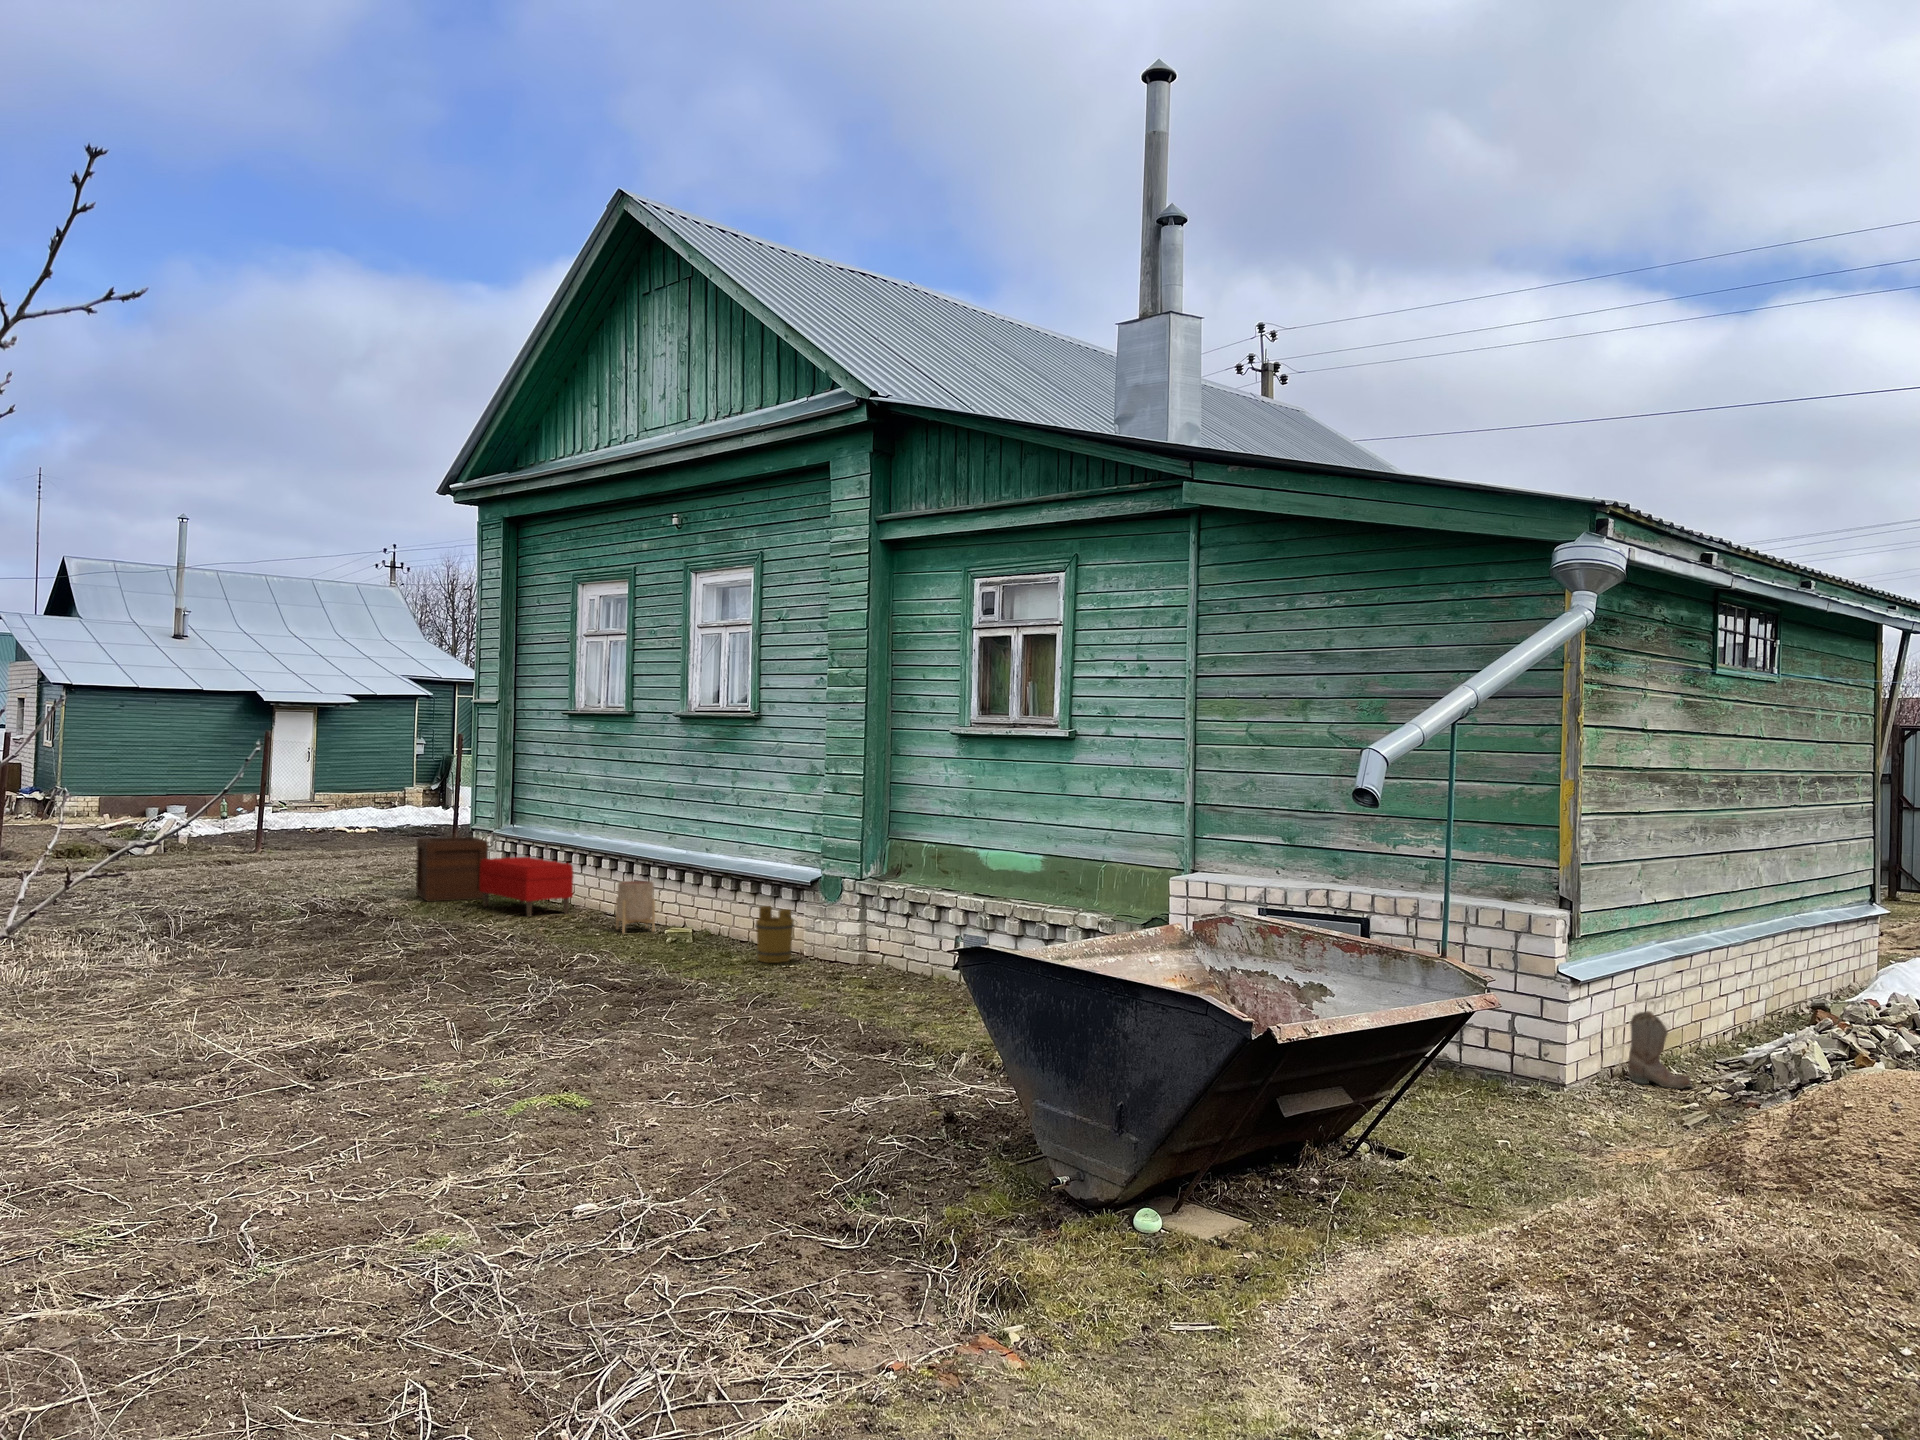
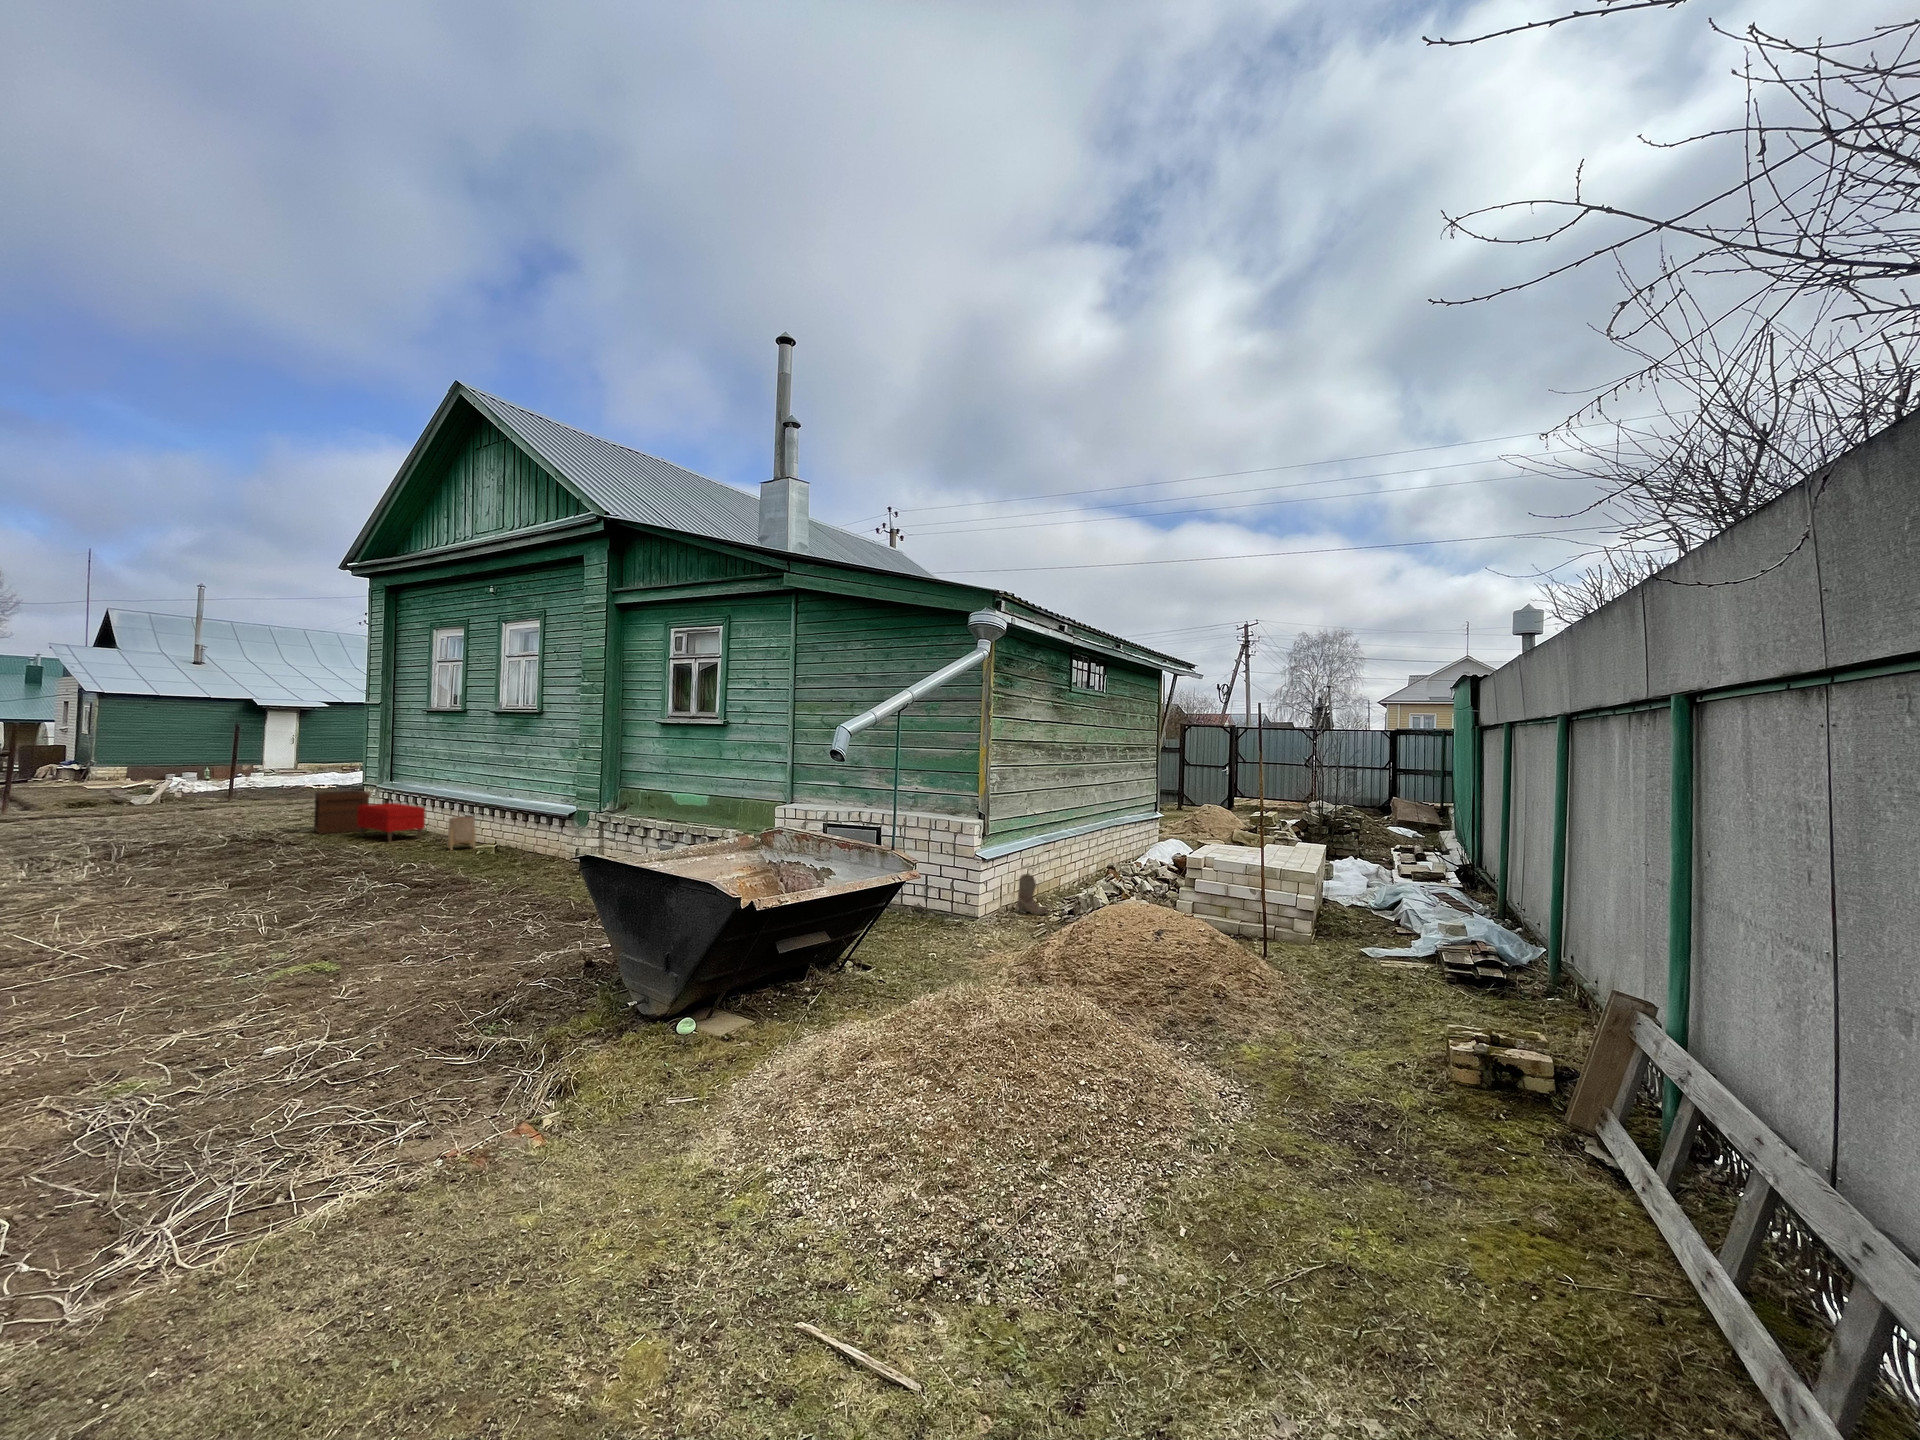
bucket: present [756,906,797,963] -> none [532,830,563,866]

